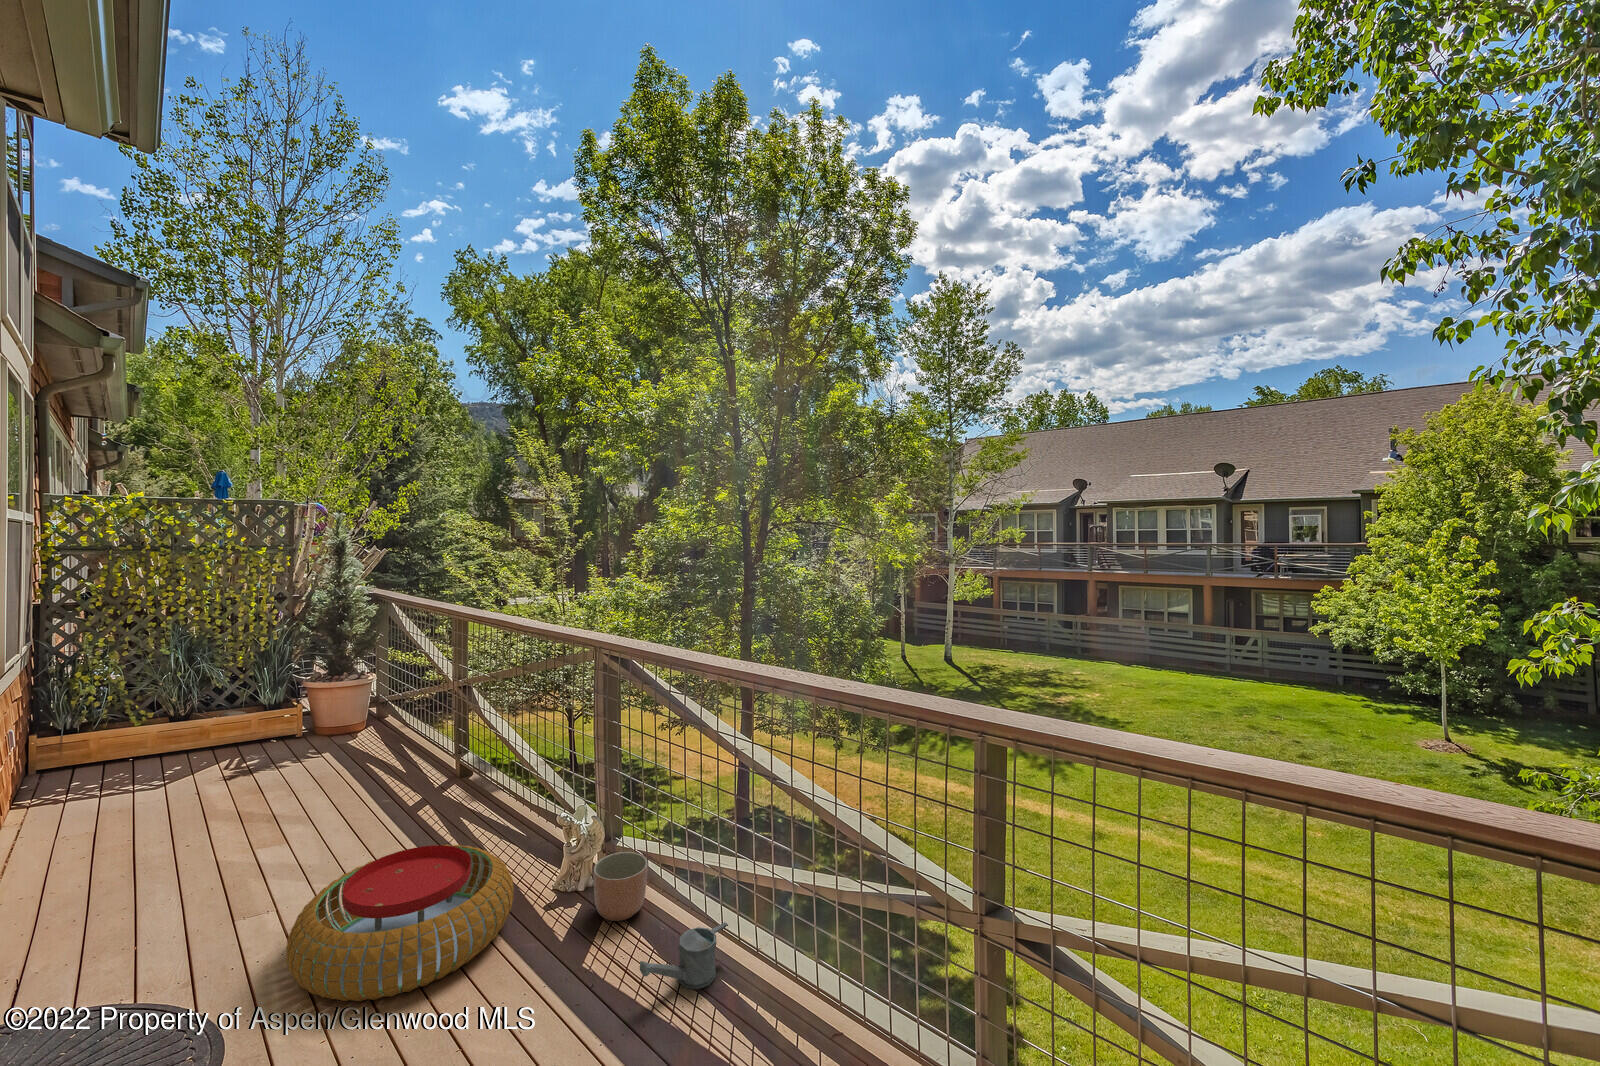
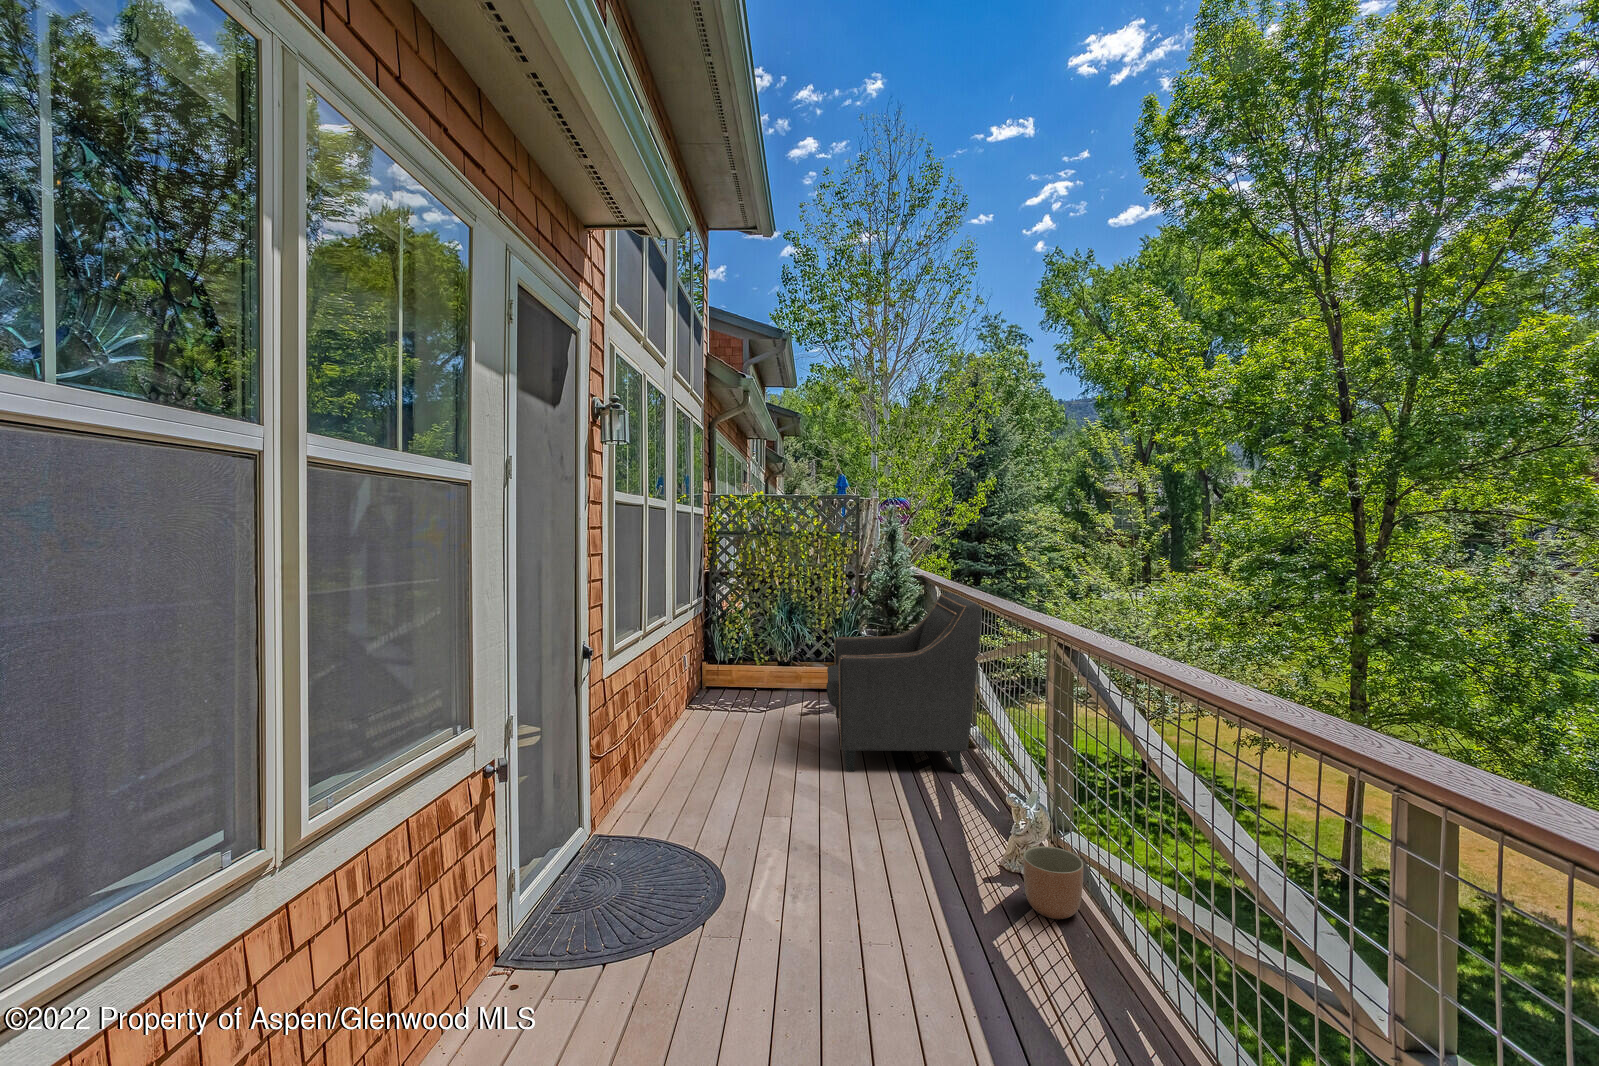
chair: none [269,613,493,848] -> present [826,593,982,773]
pouf: present [286,844,514,1001] -> none [790,780,956,891]
watering can: present [640,922,728,990] -> none [1029,948,1153,1020]

